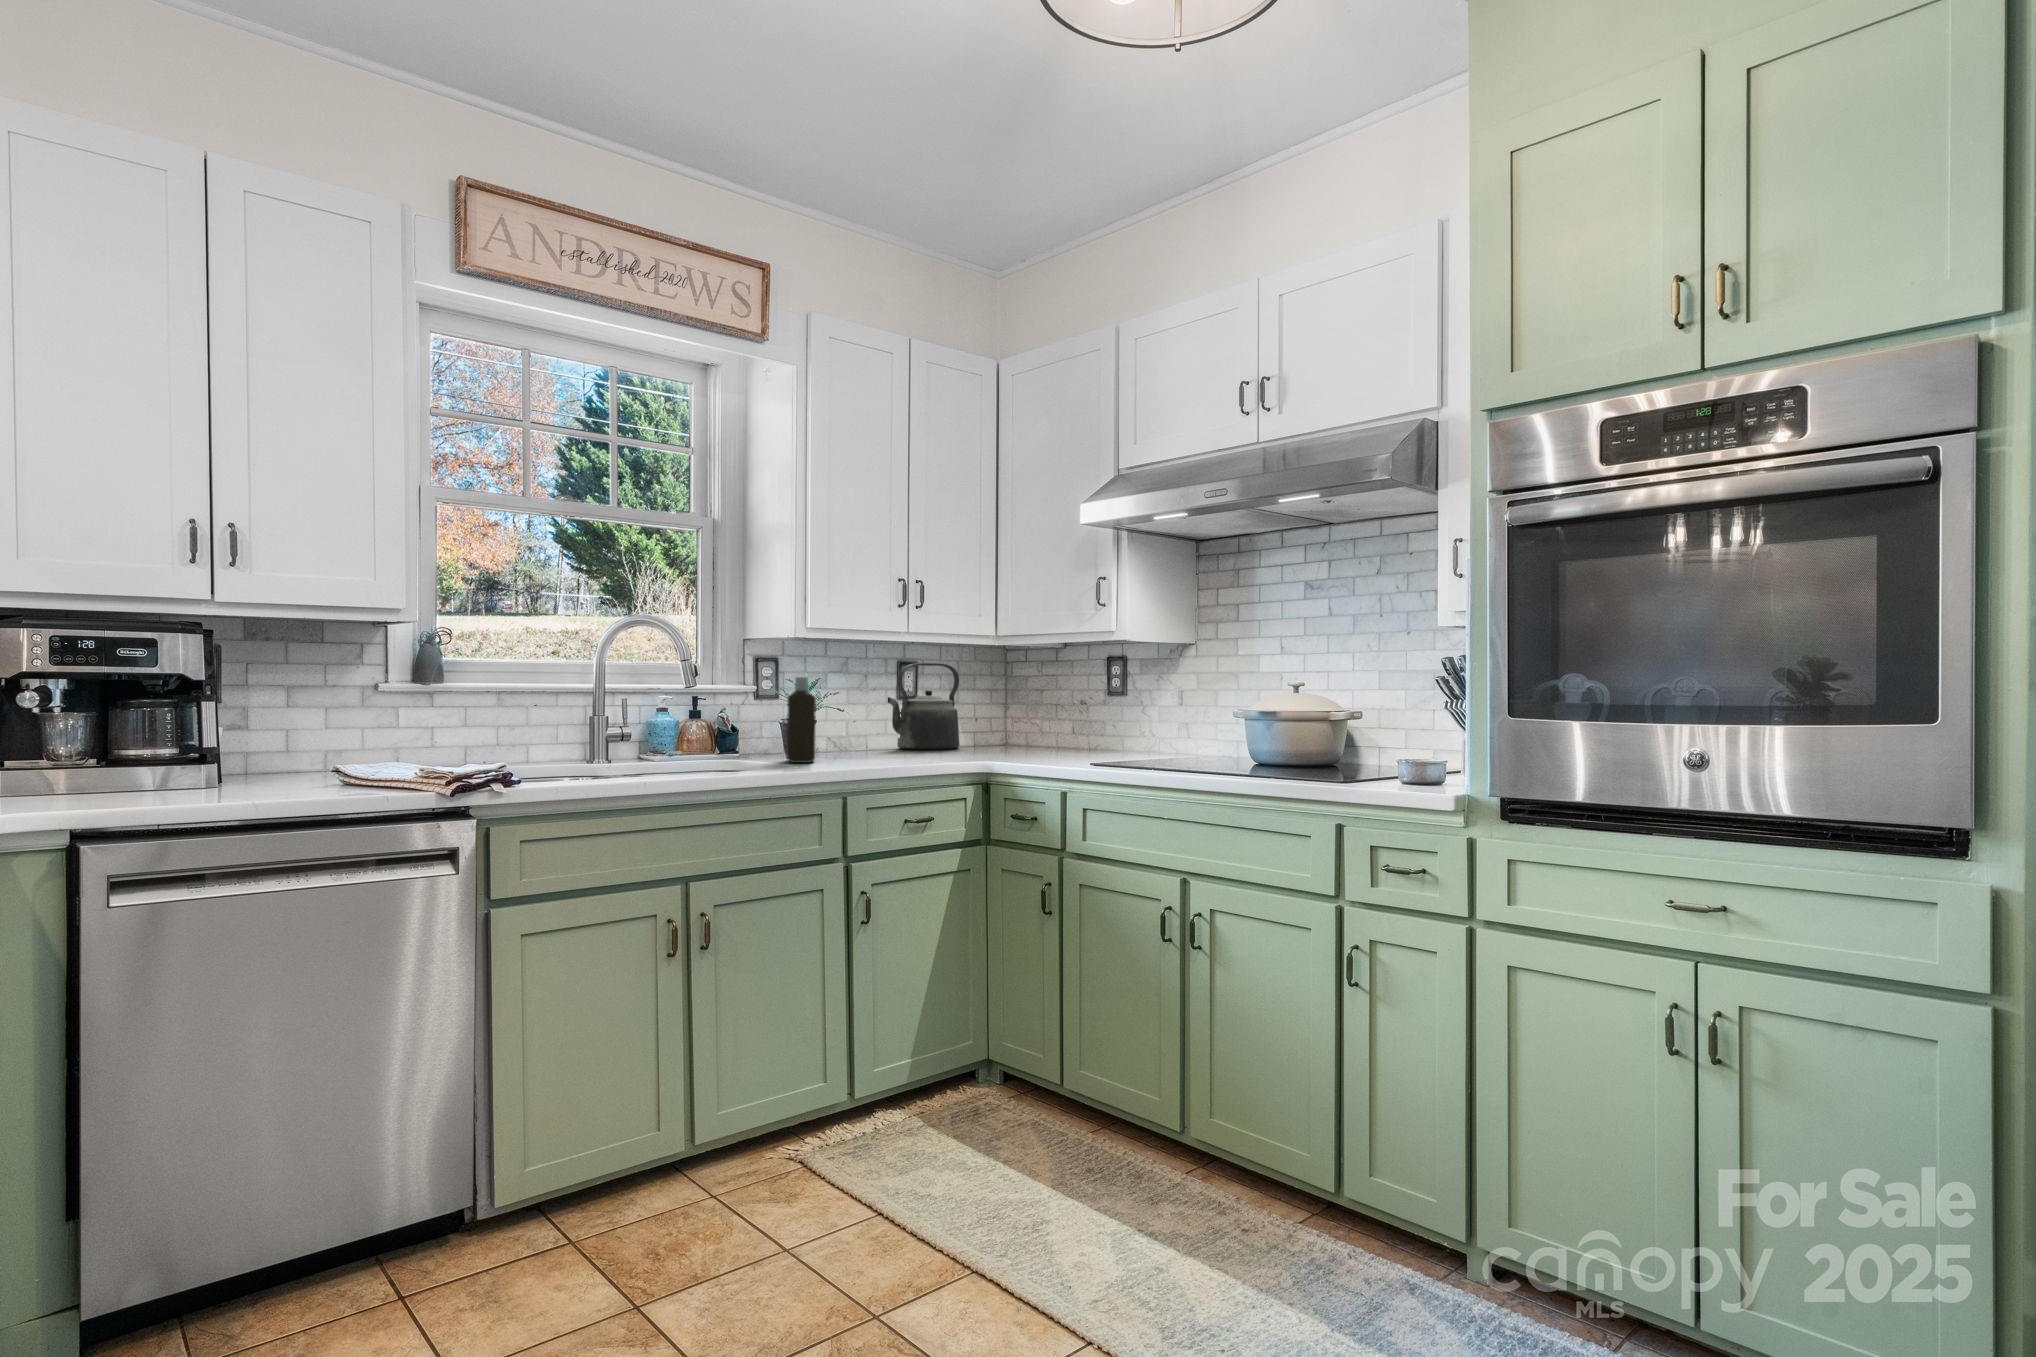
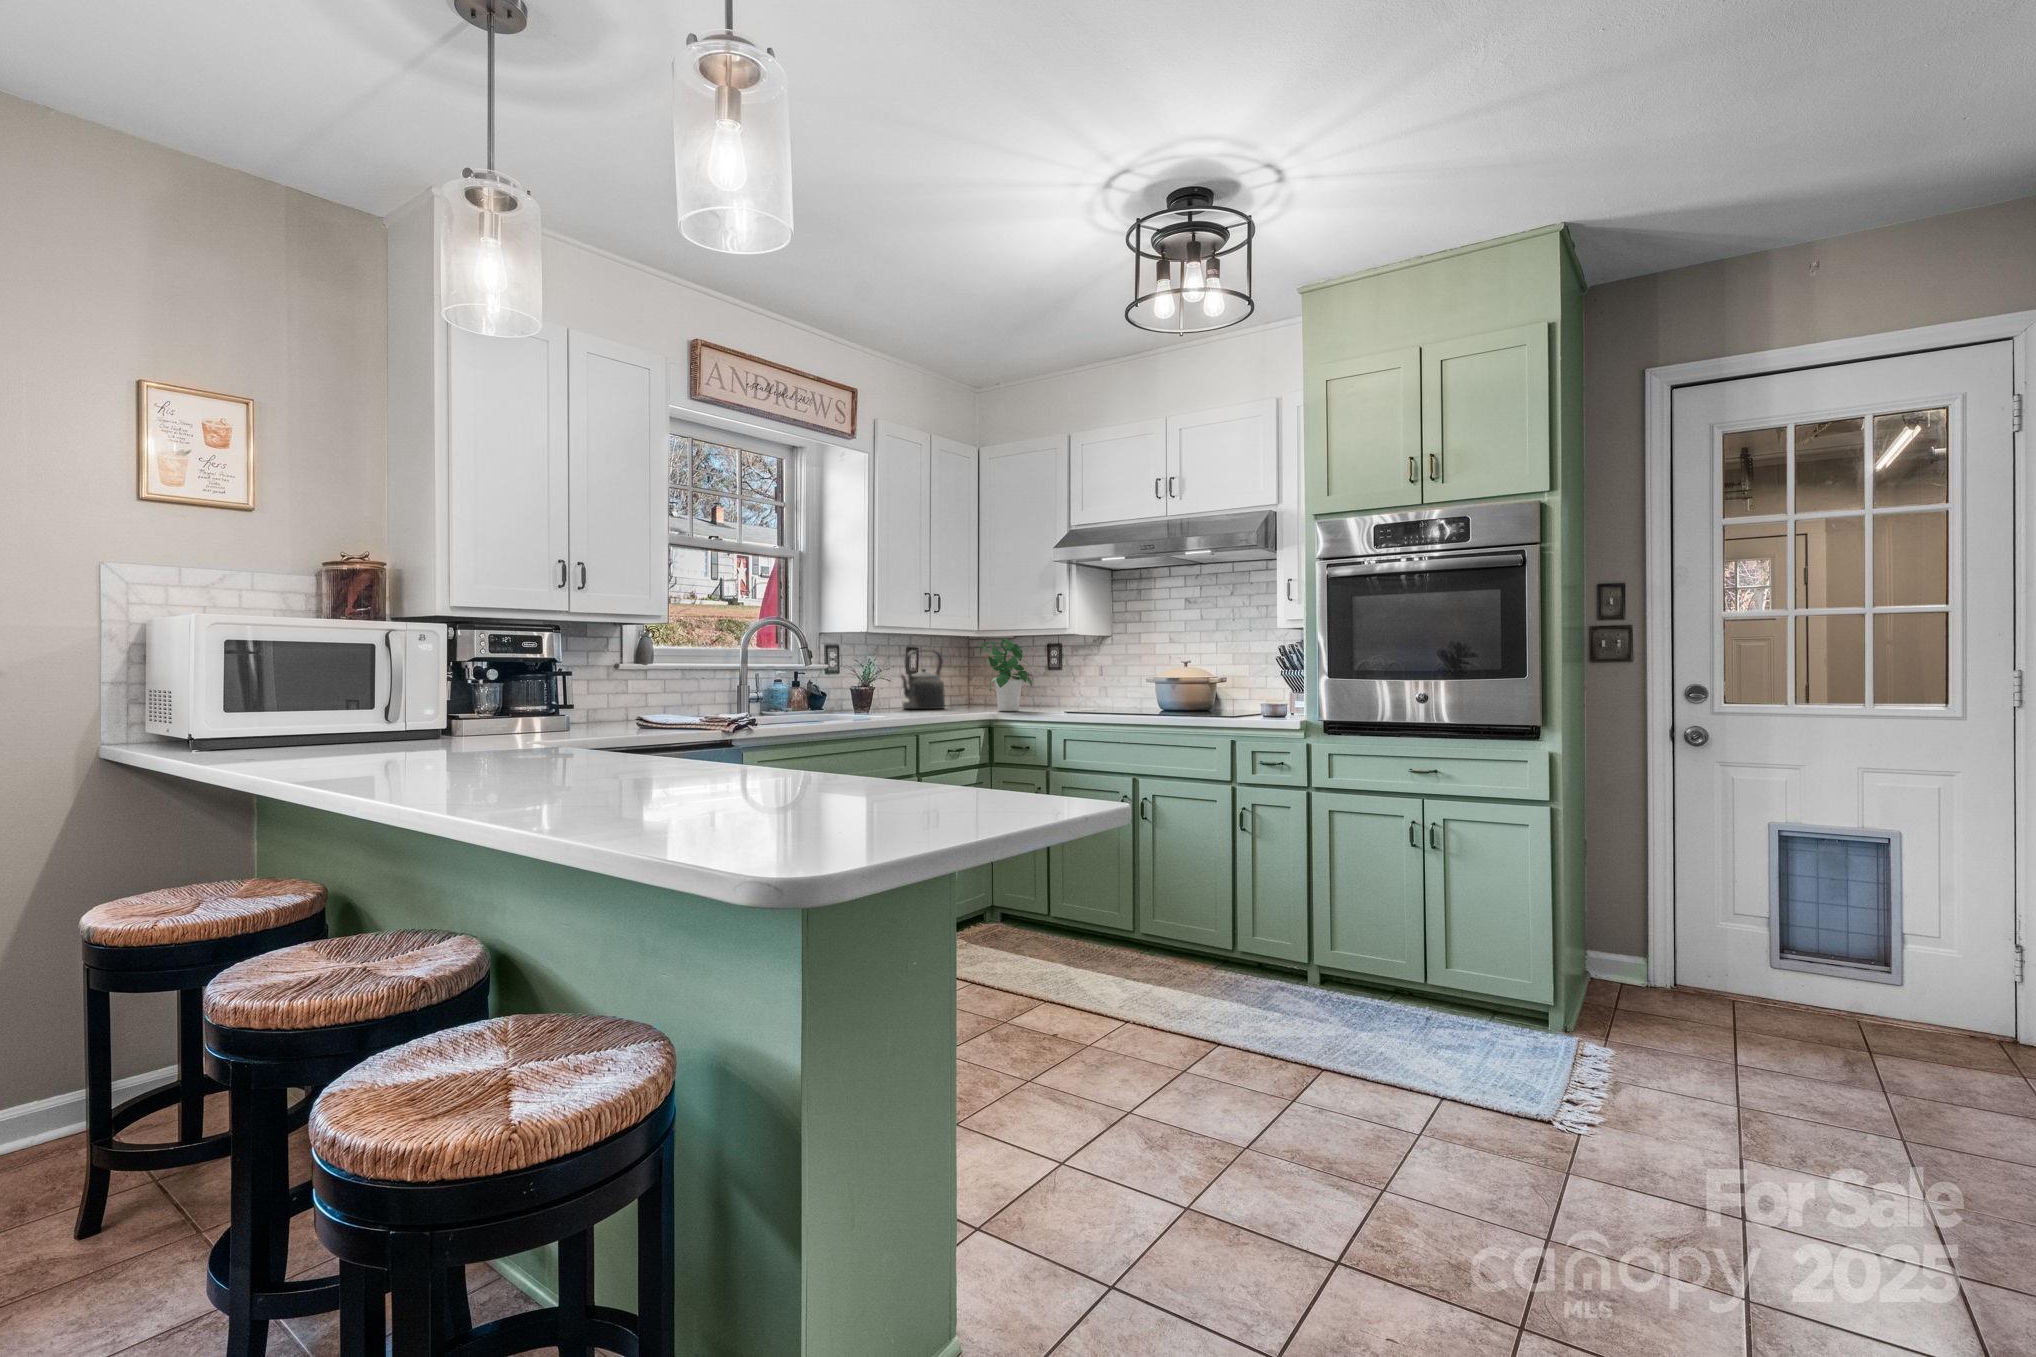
potted plant: none [987,644,1067,756] -> present [980,638,1032,711]
bottle: present [787,677,816,763] -> none [853,660,878,717]

